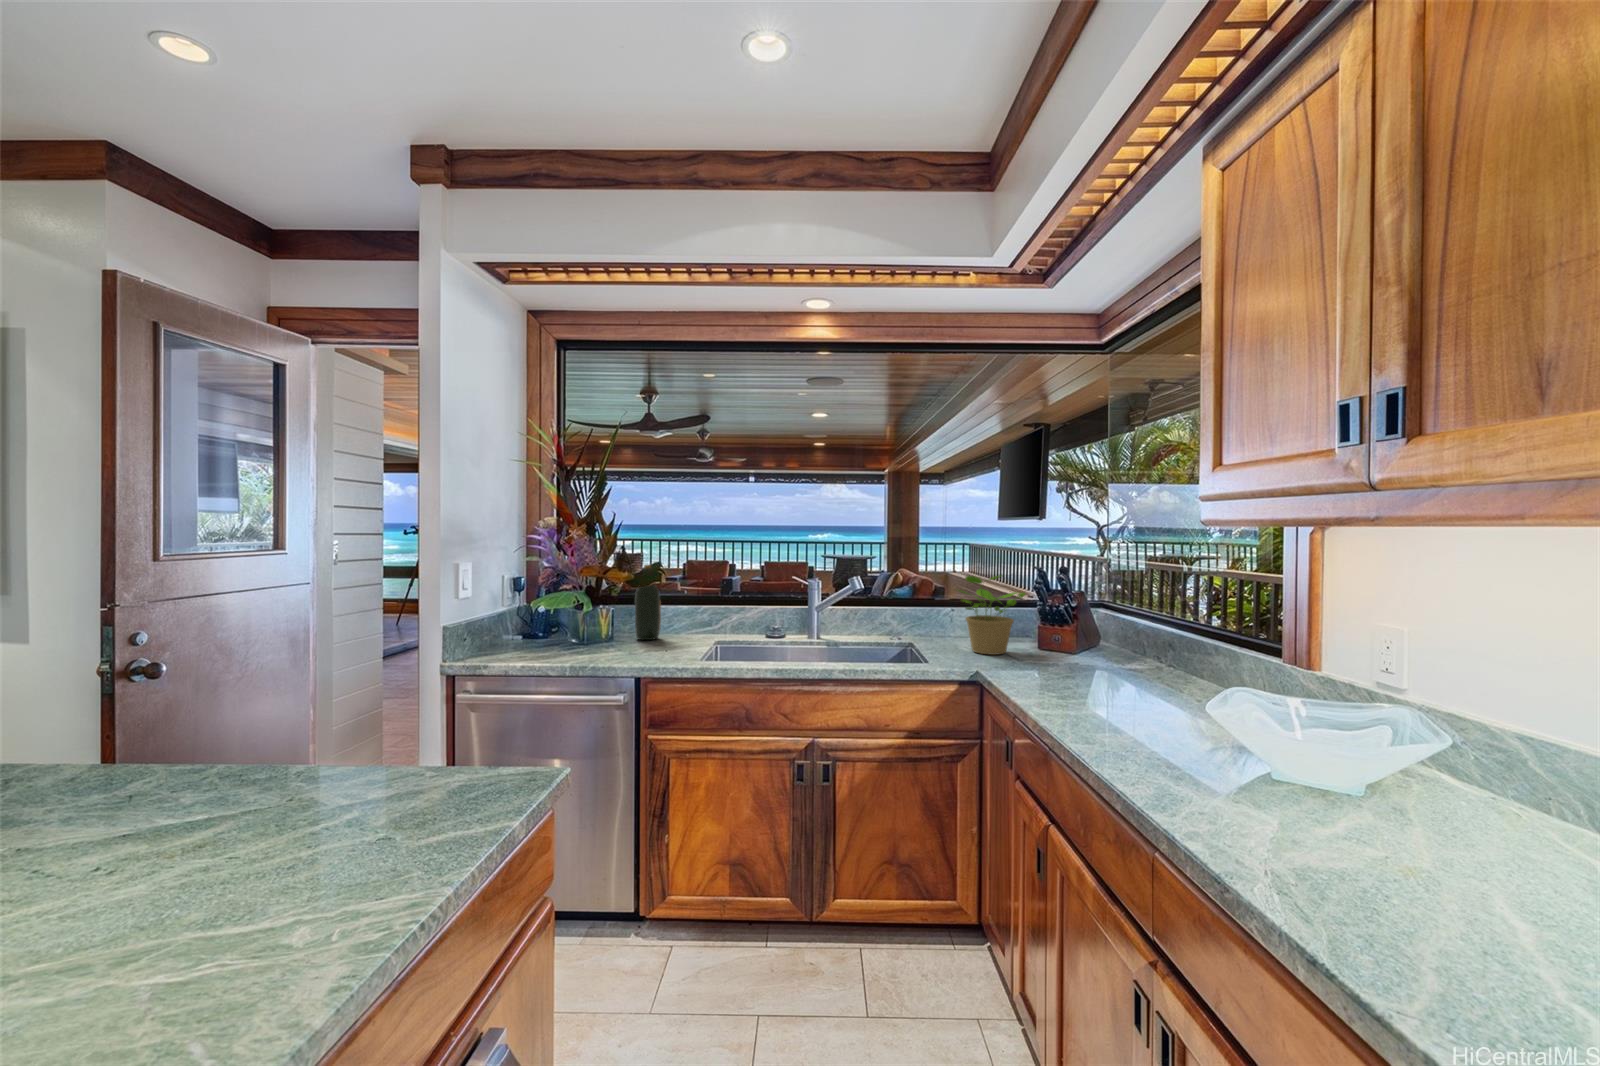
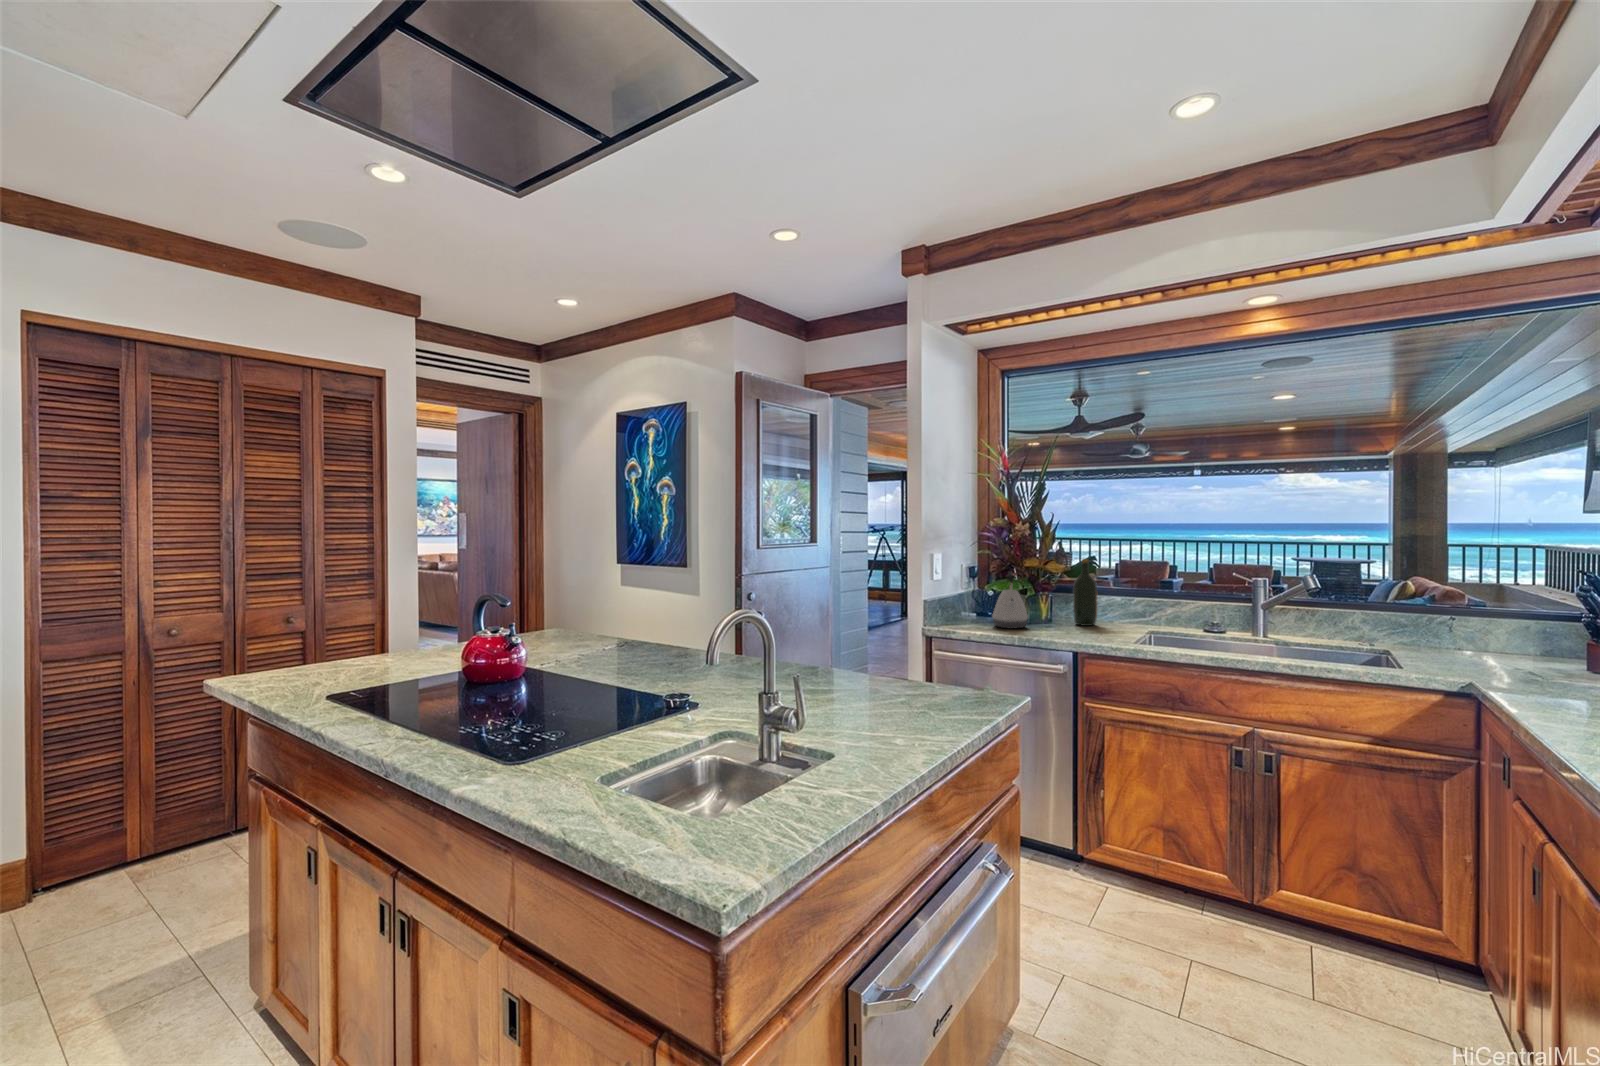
potted plant: present [959,576,1025,655] -> none [1444,576,1558,669]
kettle: none [539,583,583,652] -> present [992,572,1028,628]

